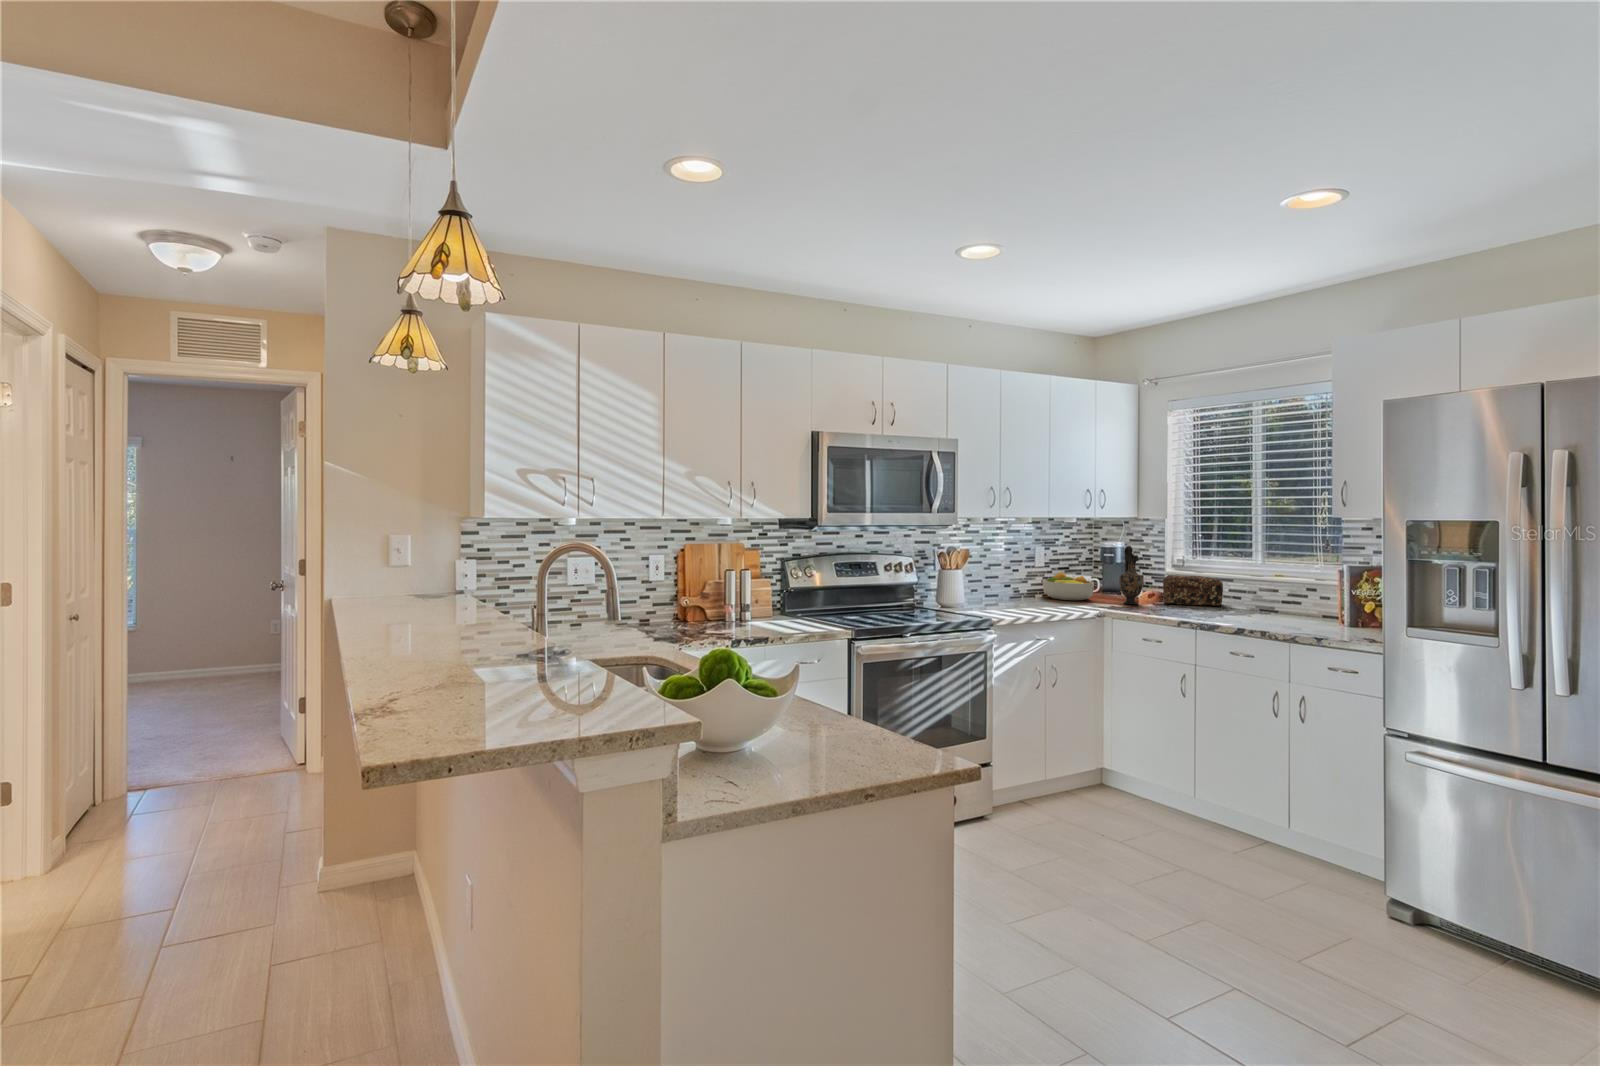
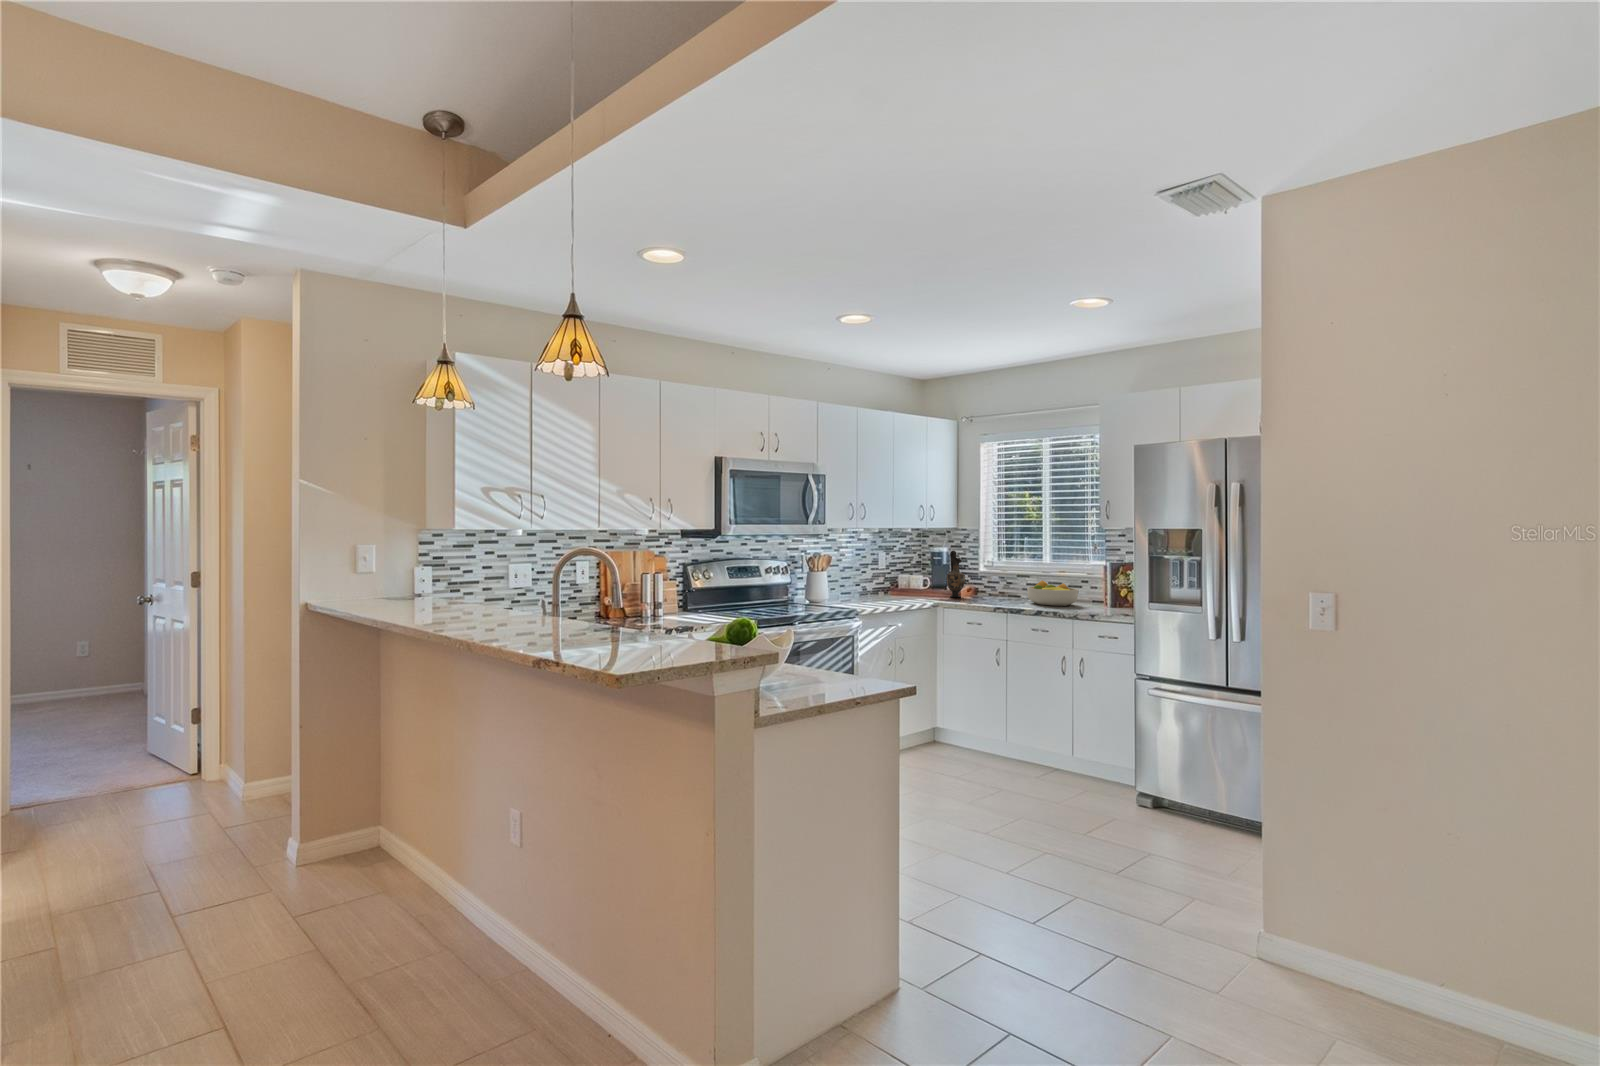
fruit bowl: present [1042,572,1094,600] -> present [1027,580,1078,606]
bread loaf: present [1163,575,1223,606] -> none [979,574,1023,597]

